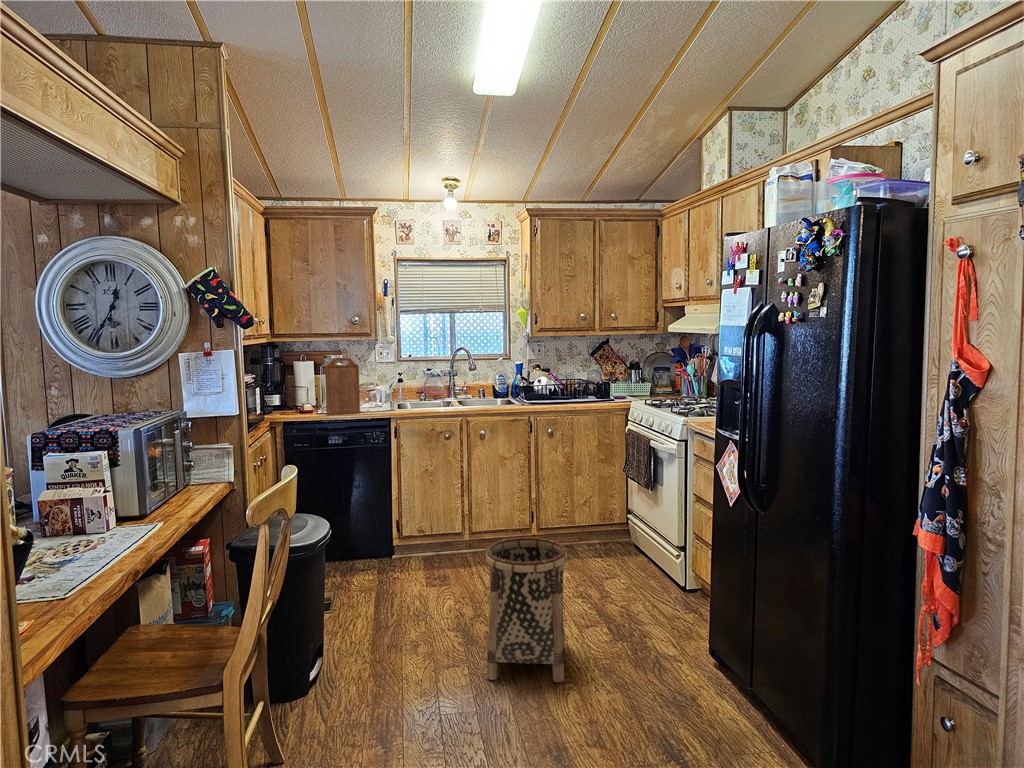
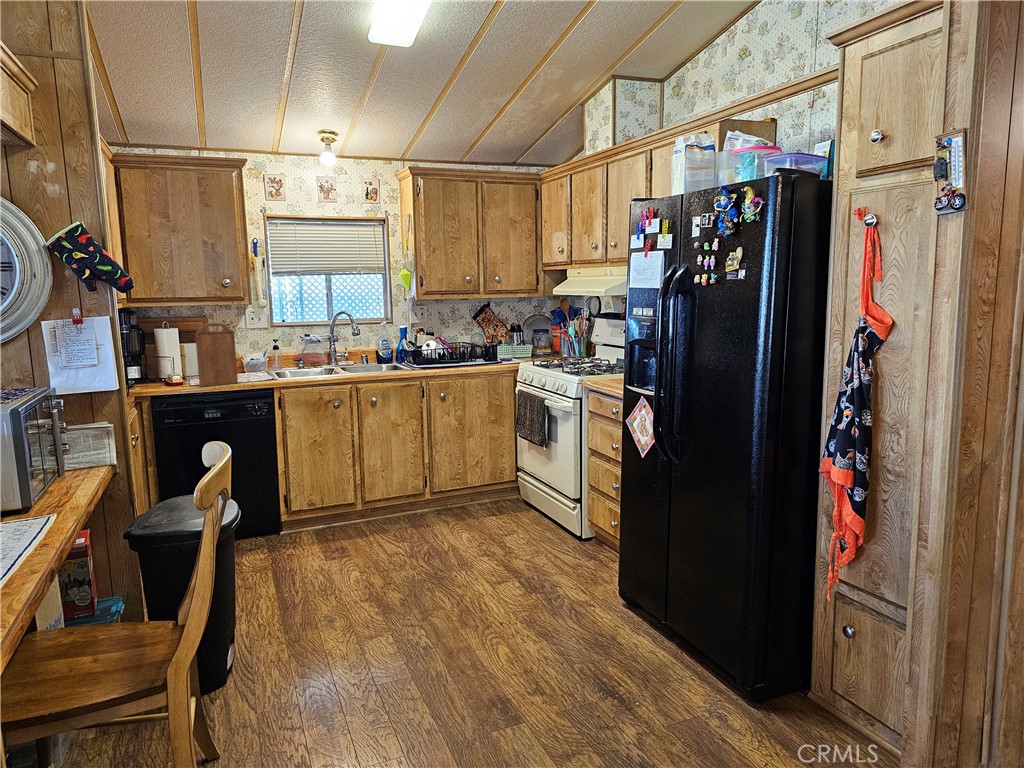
basket: present [486,537,567,682] -> none [407,501,492,645]

